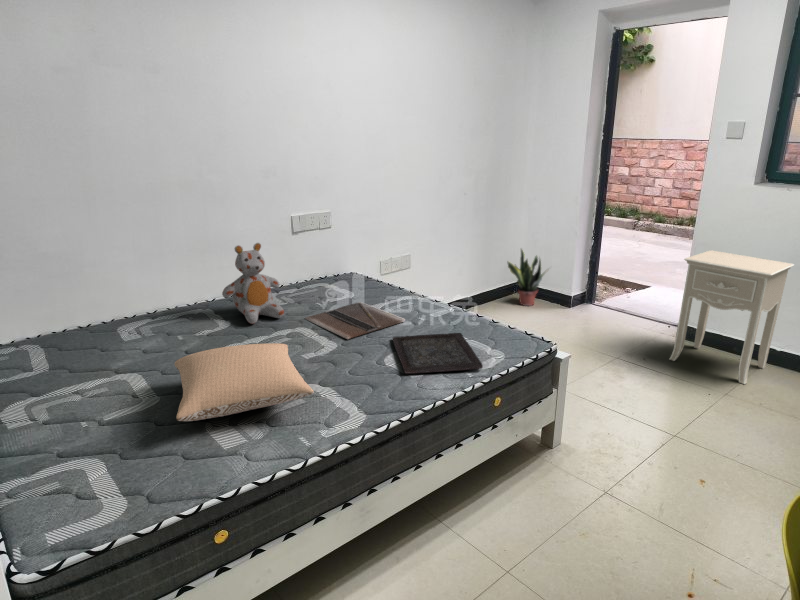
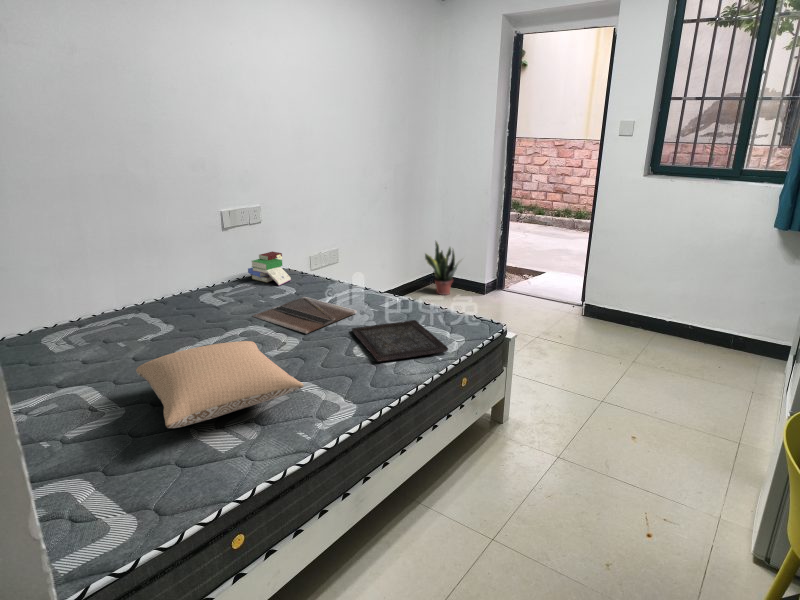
stuffed bear: present [222,243,284,324] -> none [161,239,231,325]
nightstand: present [670,250,794,384] -> none [578,236,674,351]
book: none [315,255,355,289] -> present [248,251,291,286]

